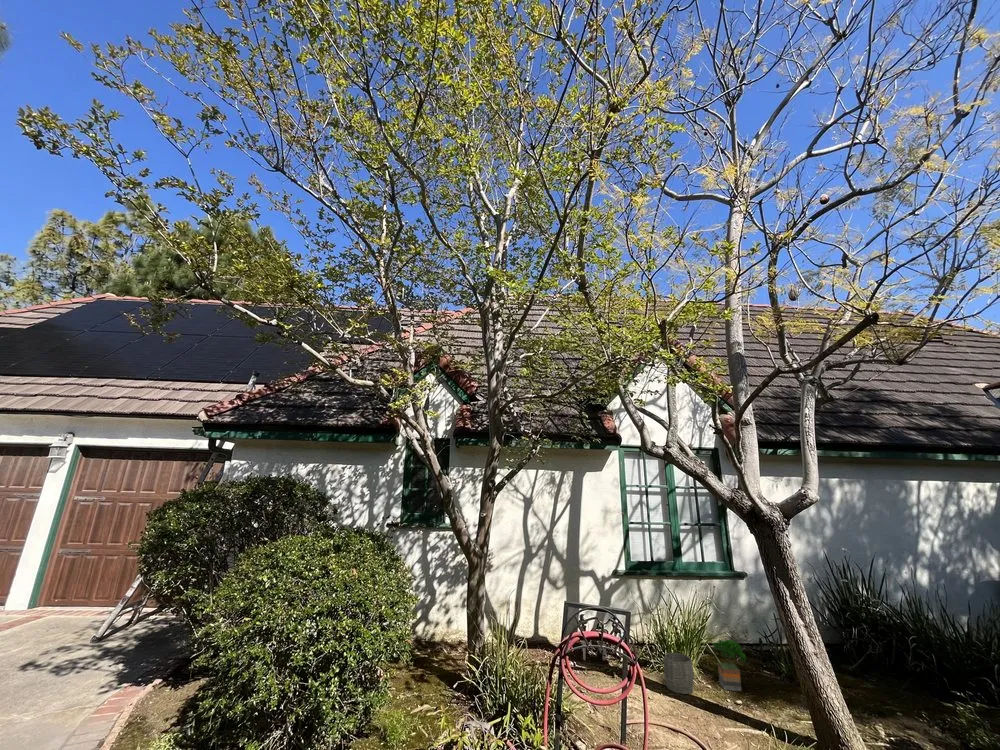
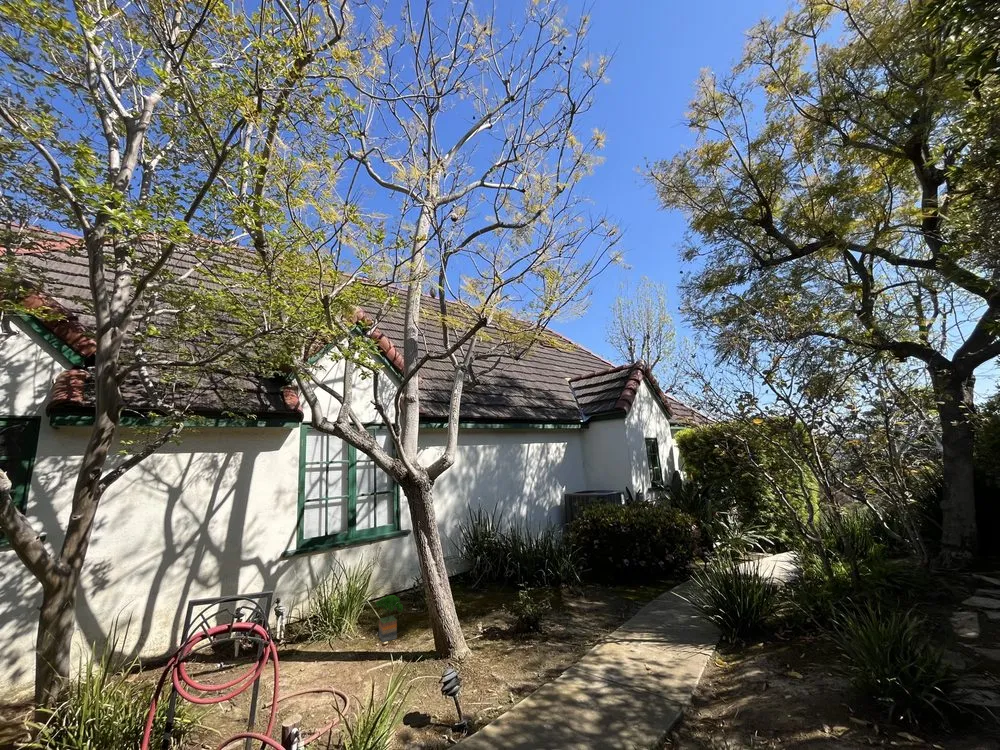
woven basket: present [664,653,694,694] -> none [327,621,356,662]

